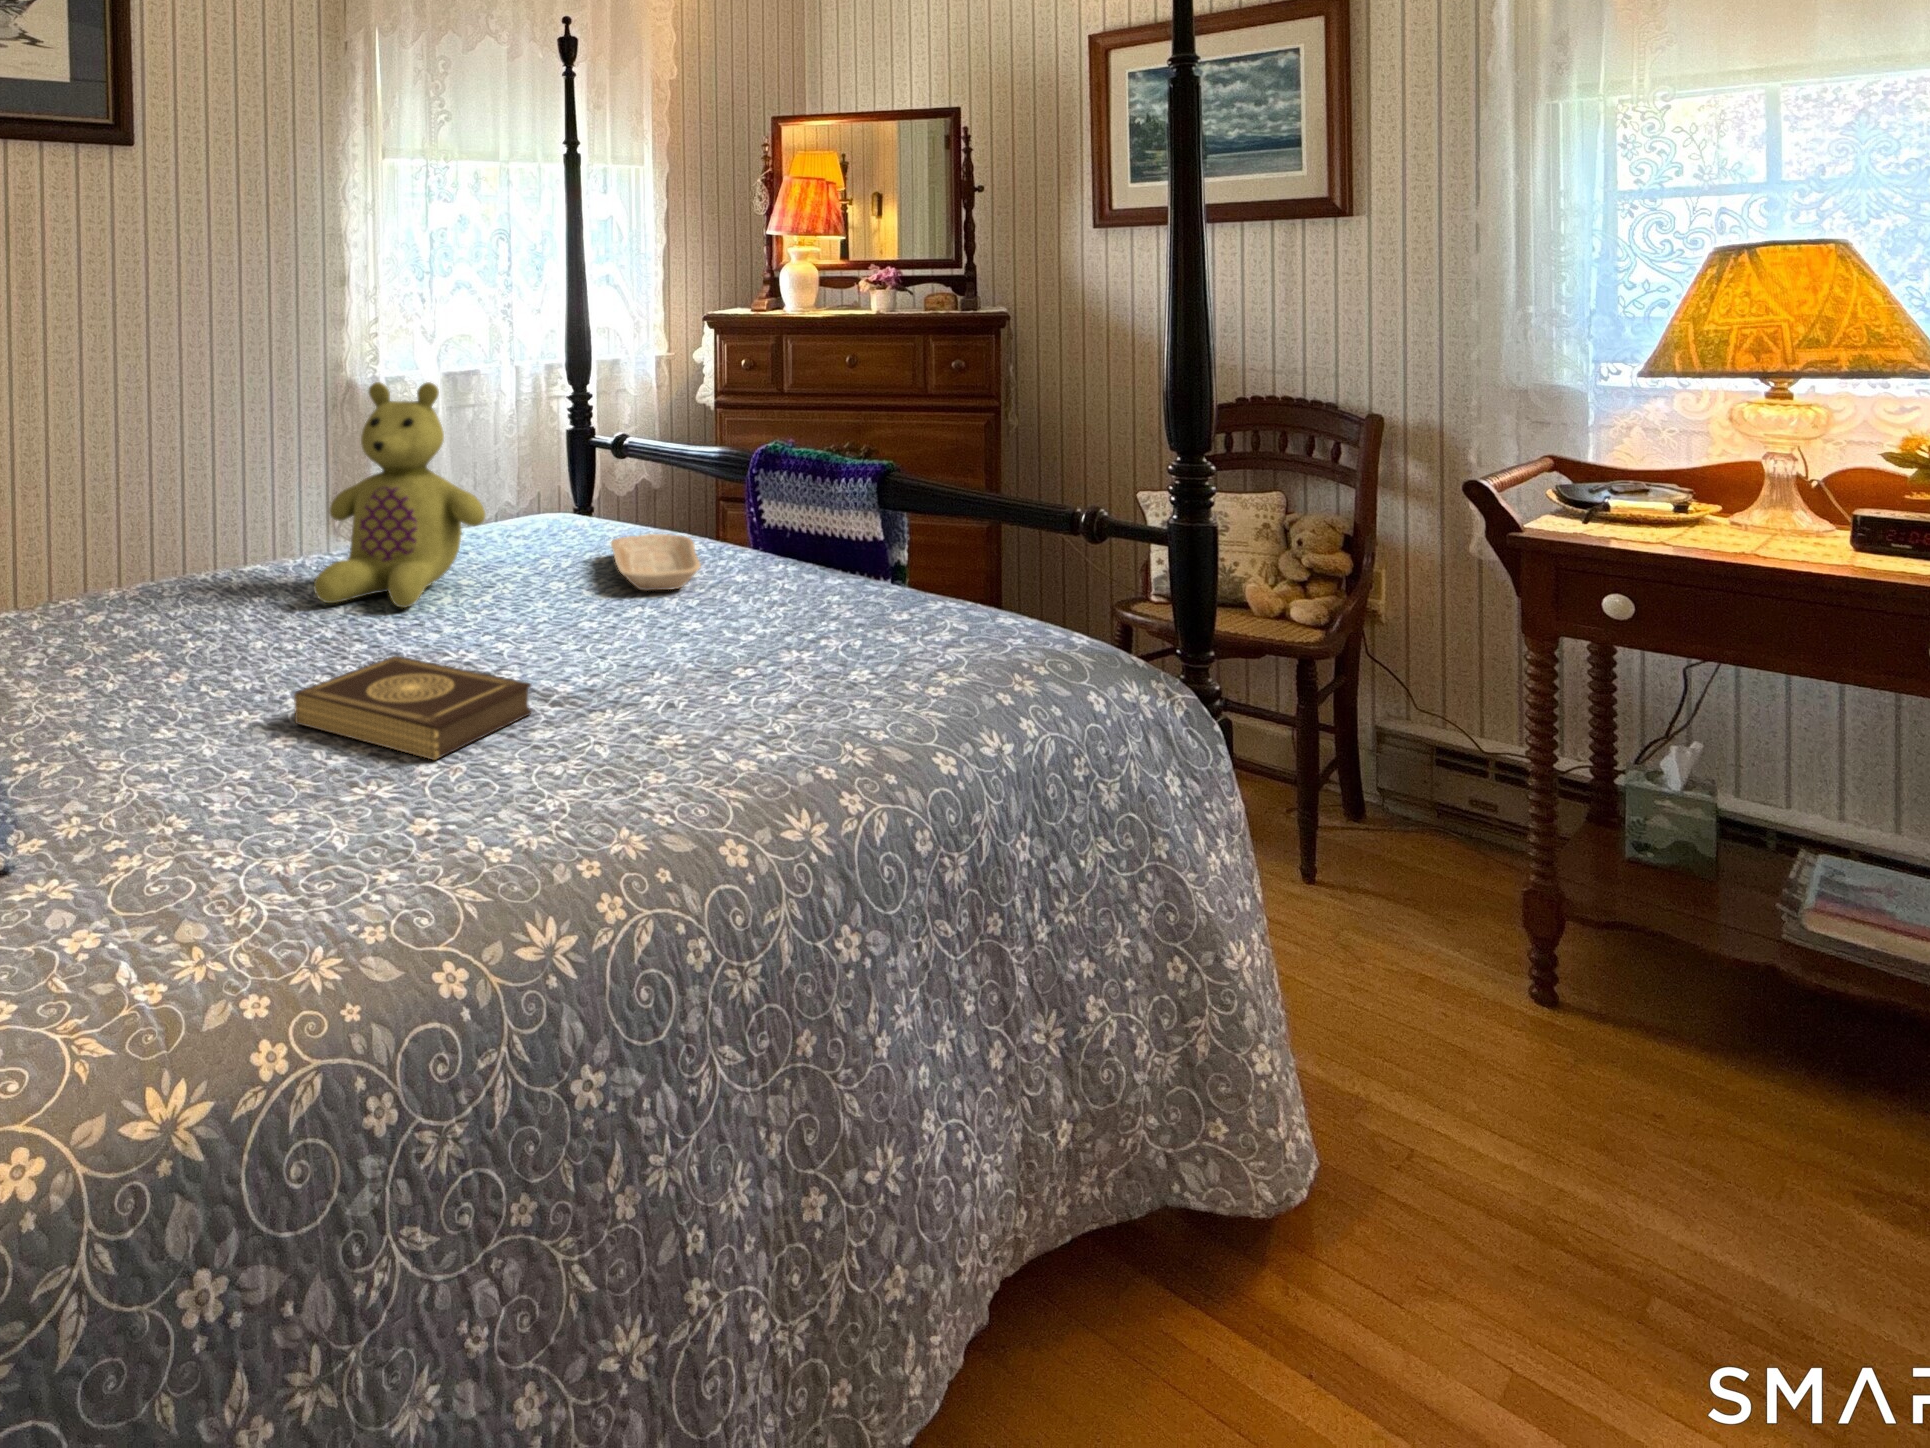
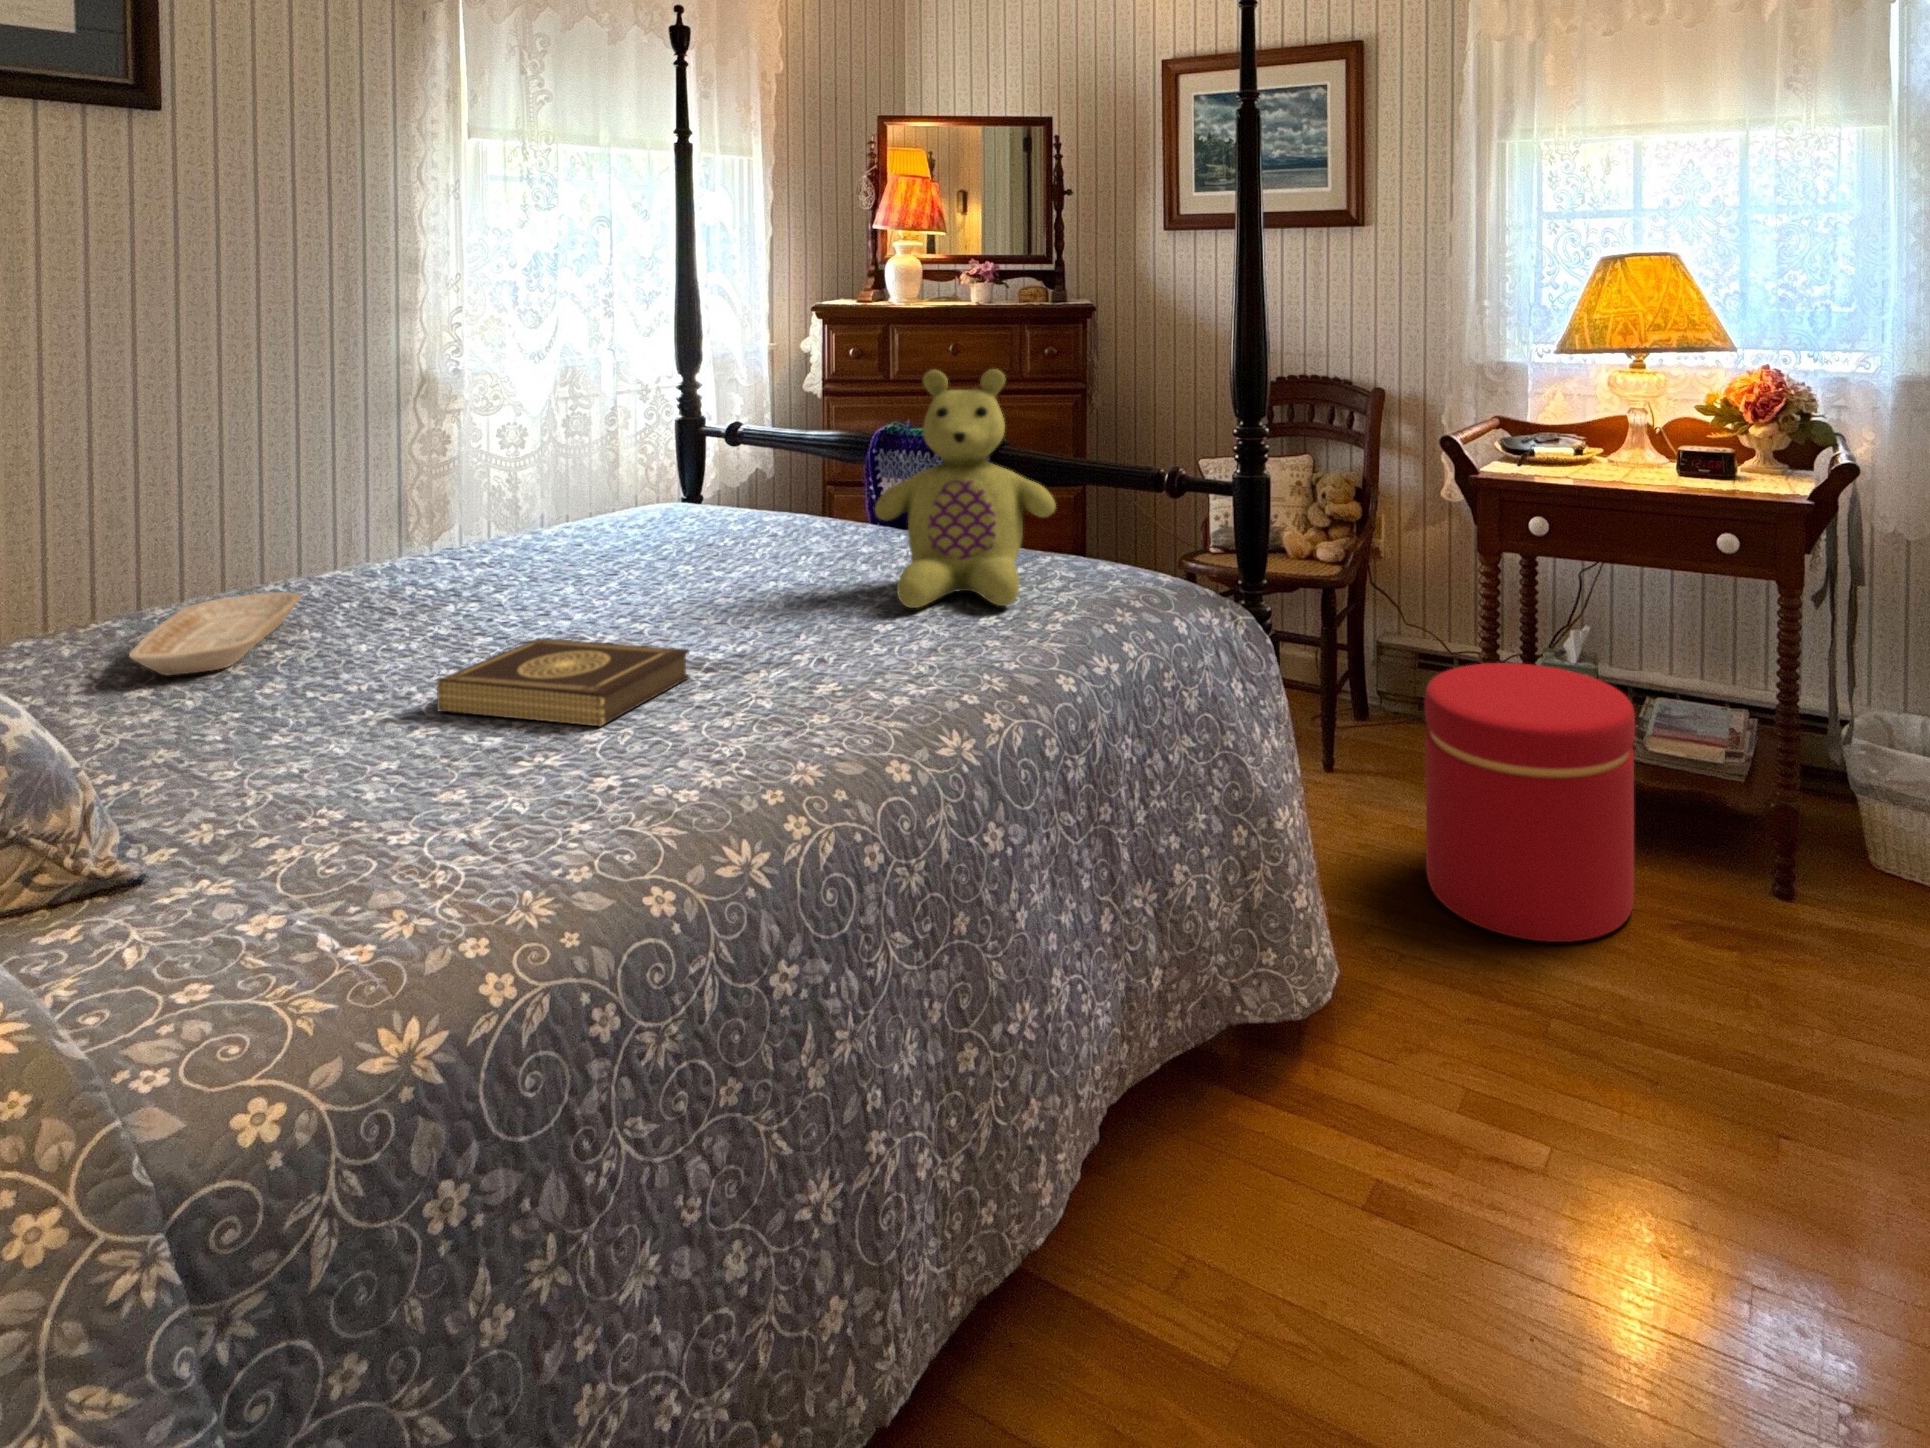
stuffed bear: present [314,382,486,608] -> present [875,369,1056,608]
tray: present [611,534,701,590] -> present [129,592,301,675]
ottoman: none [1447,781,1787,1185] -> present [1424,663,1635,942]

